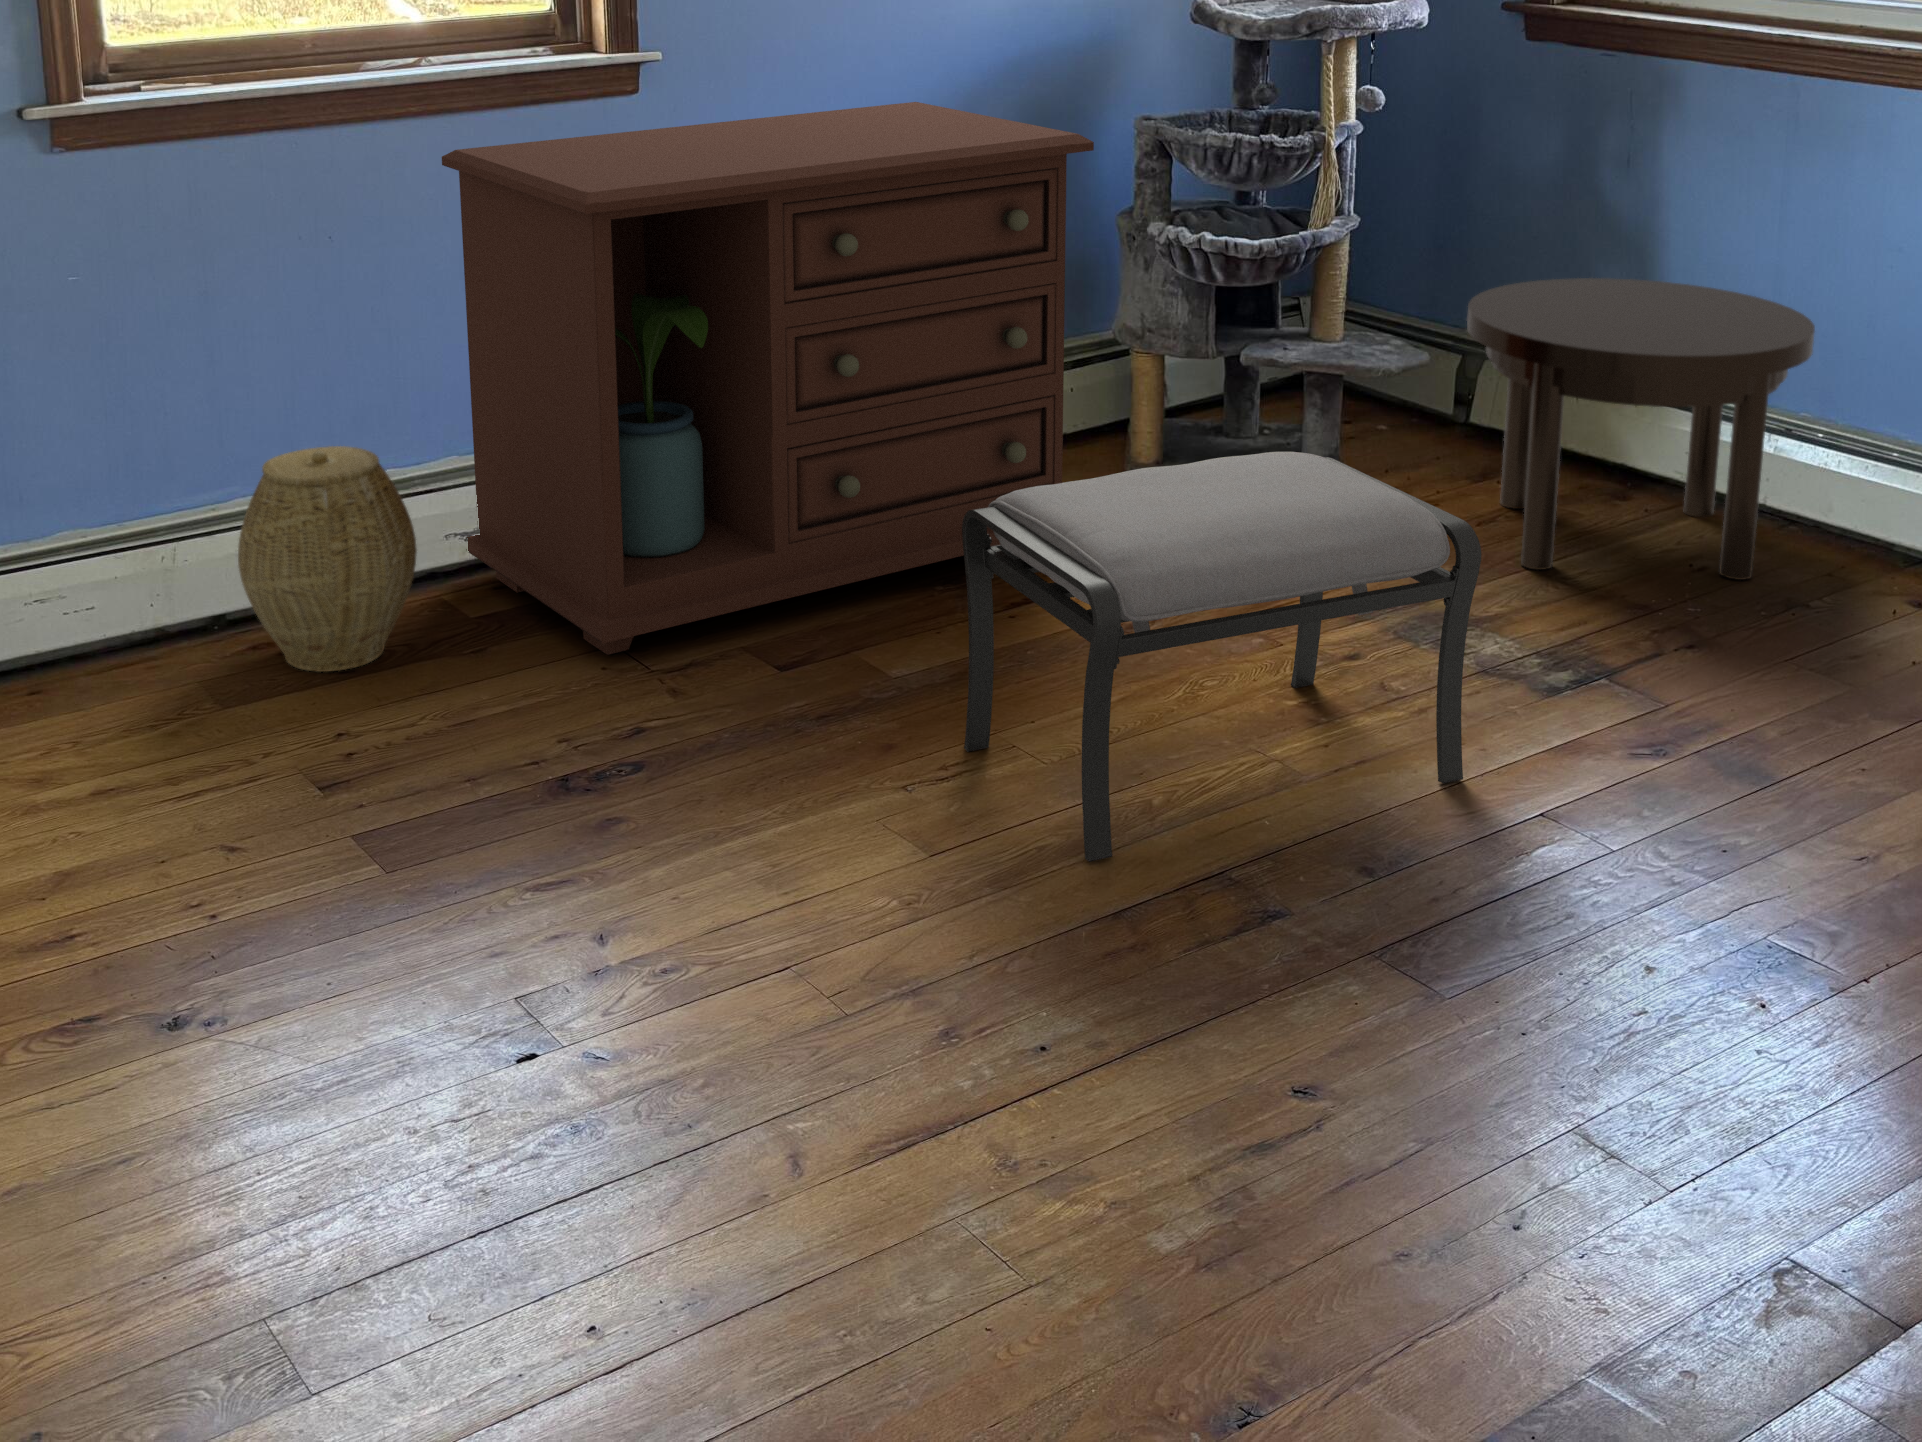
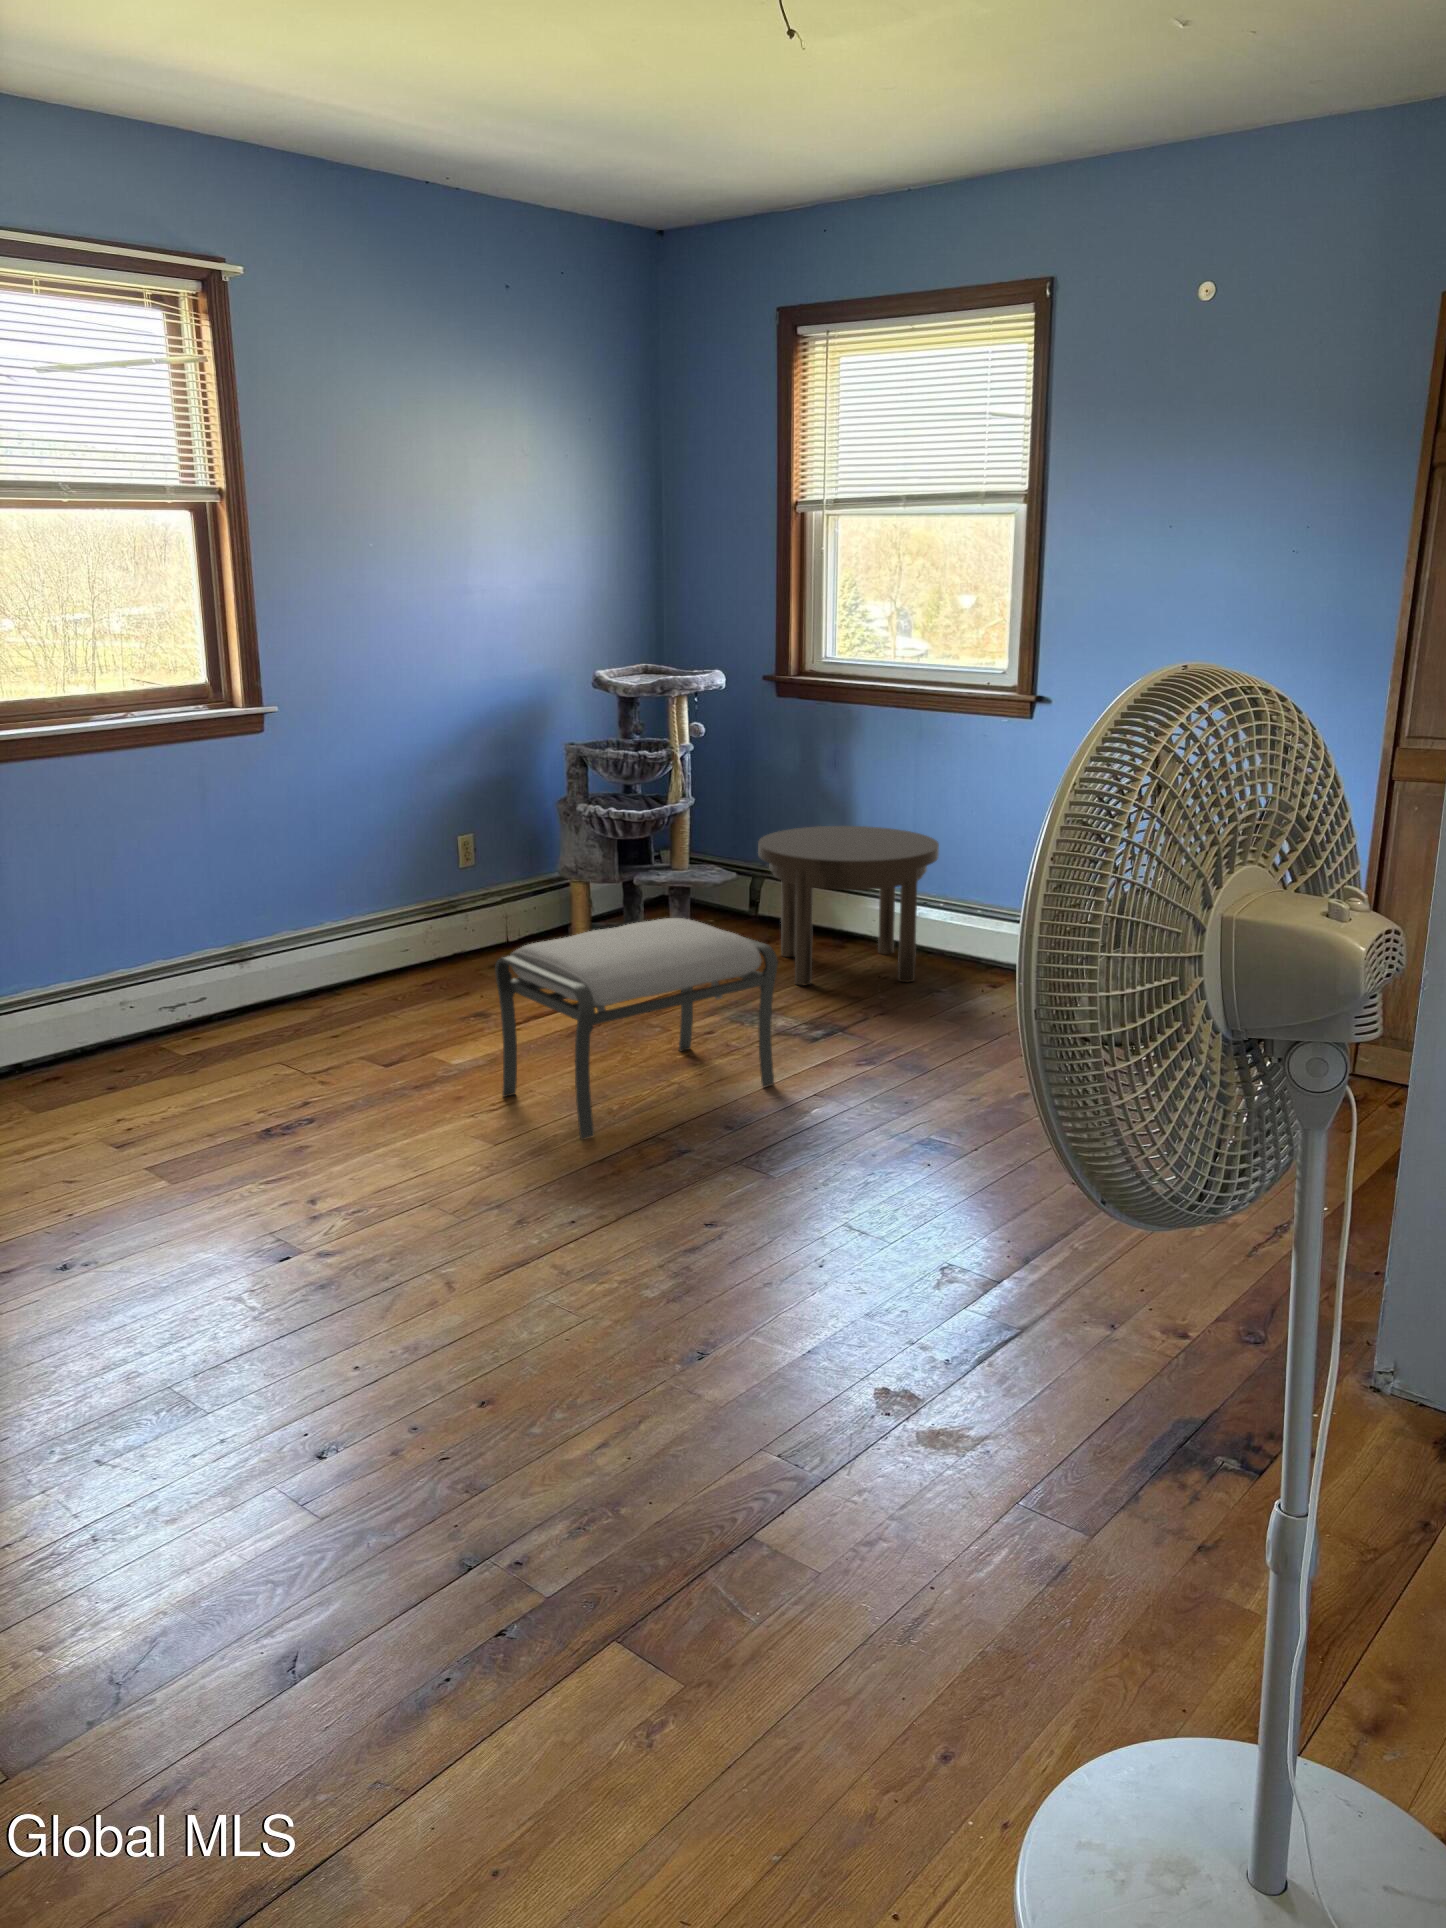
dresser: present [442,102,1094,655] -> none [144,737,550,1069]
woven basket: present [238,446,417,672] -> none [33,955,150,1094]

